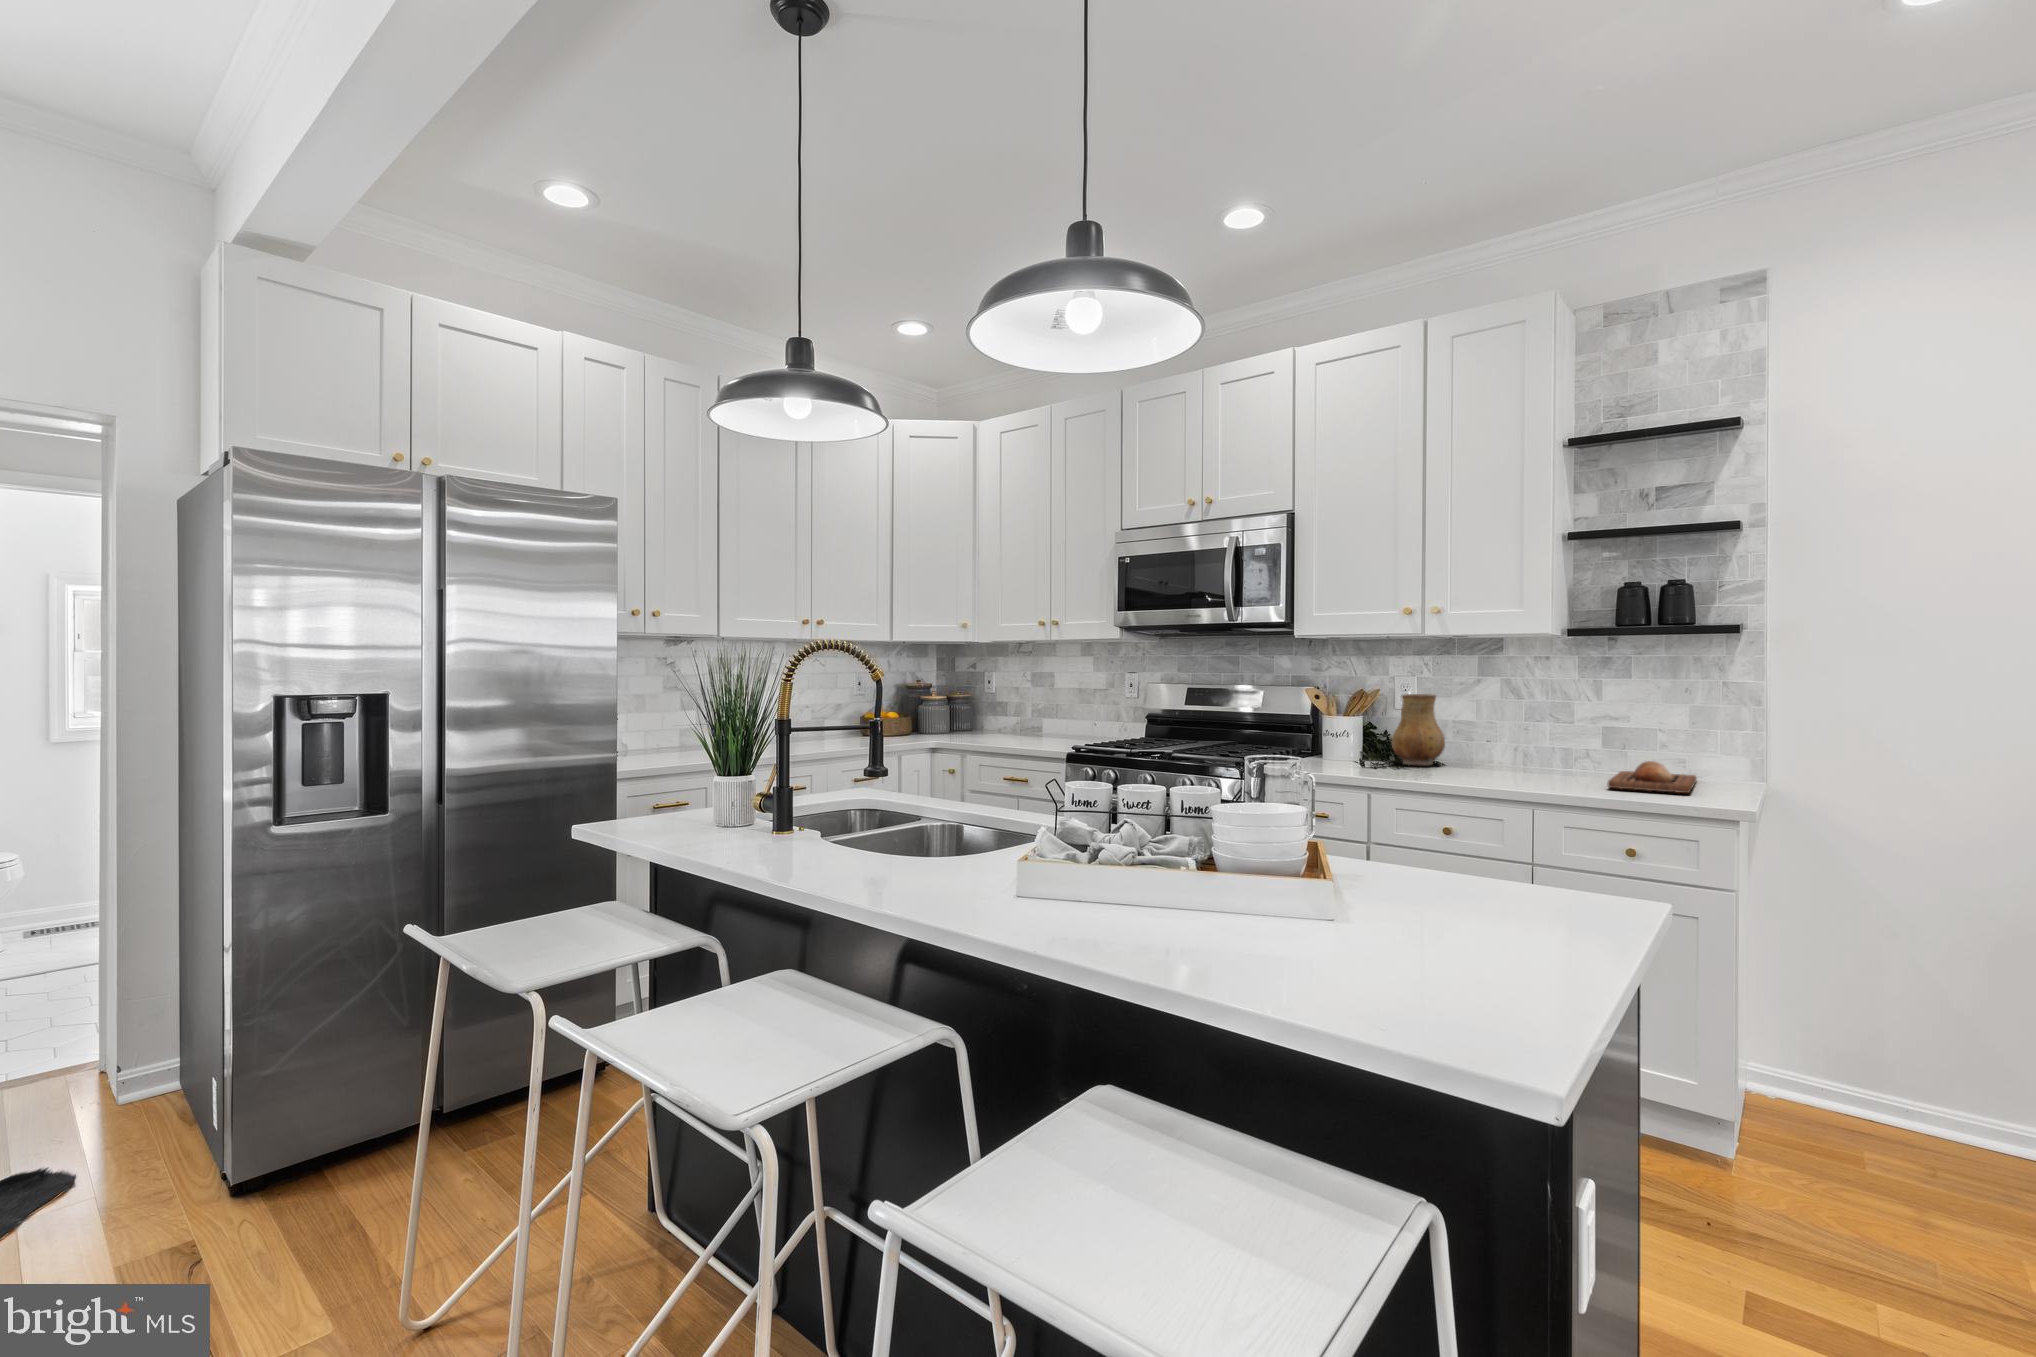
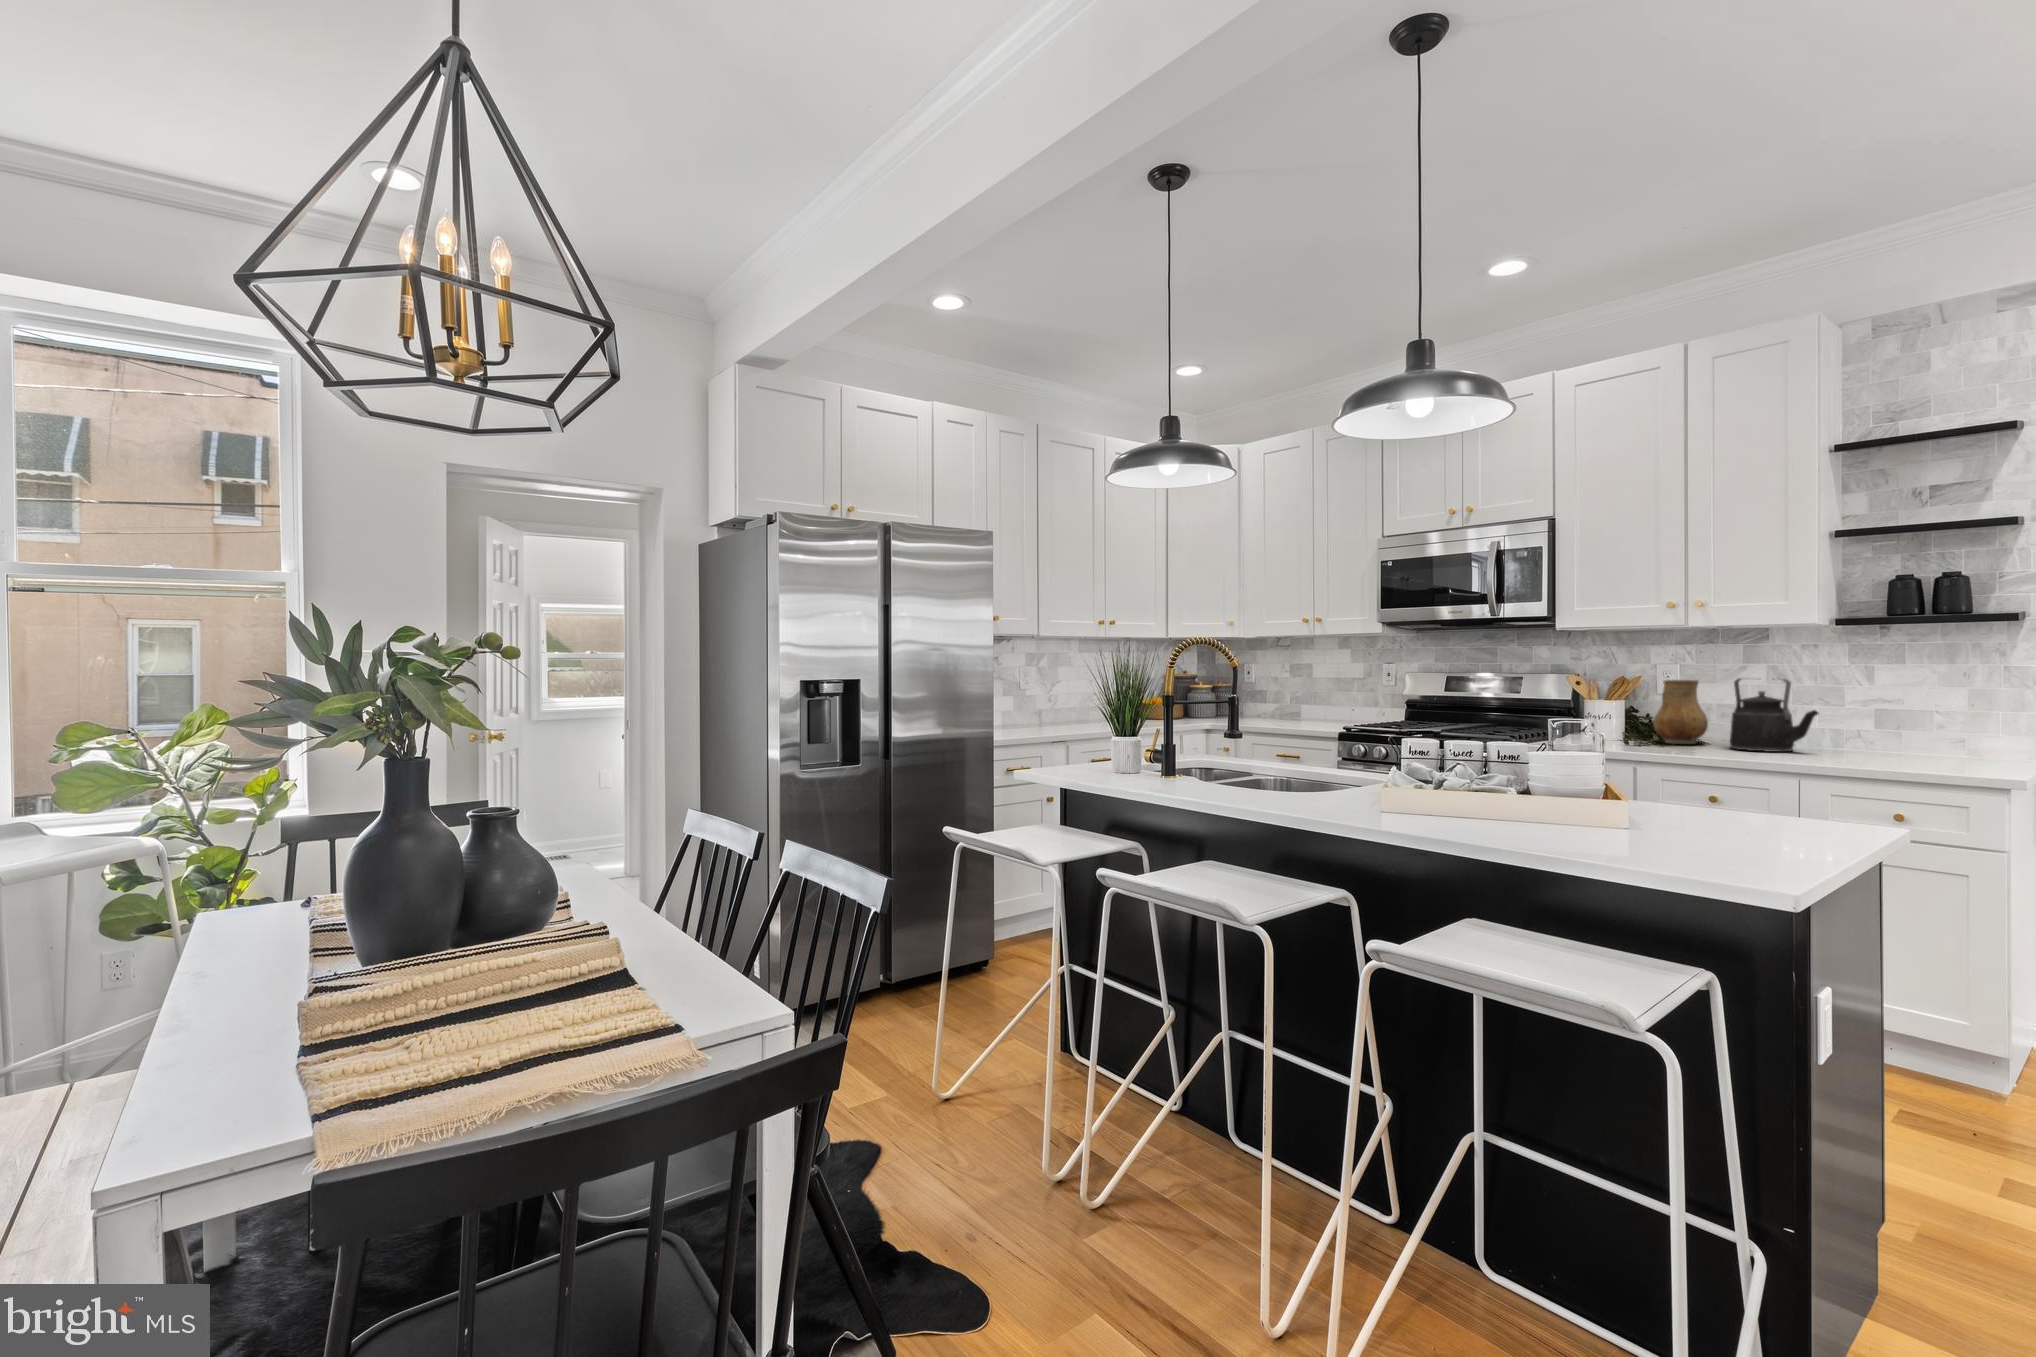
kettle: none [1465,693,1551,775] -> present [1730,678,1818,752]
bread loaf: present [1607,761,1697,793] -> none [1879,739,1975,767]

